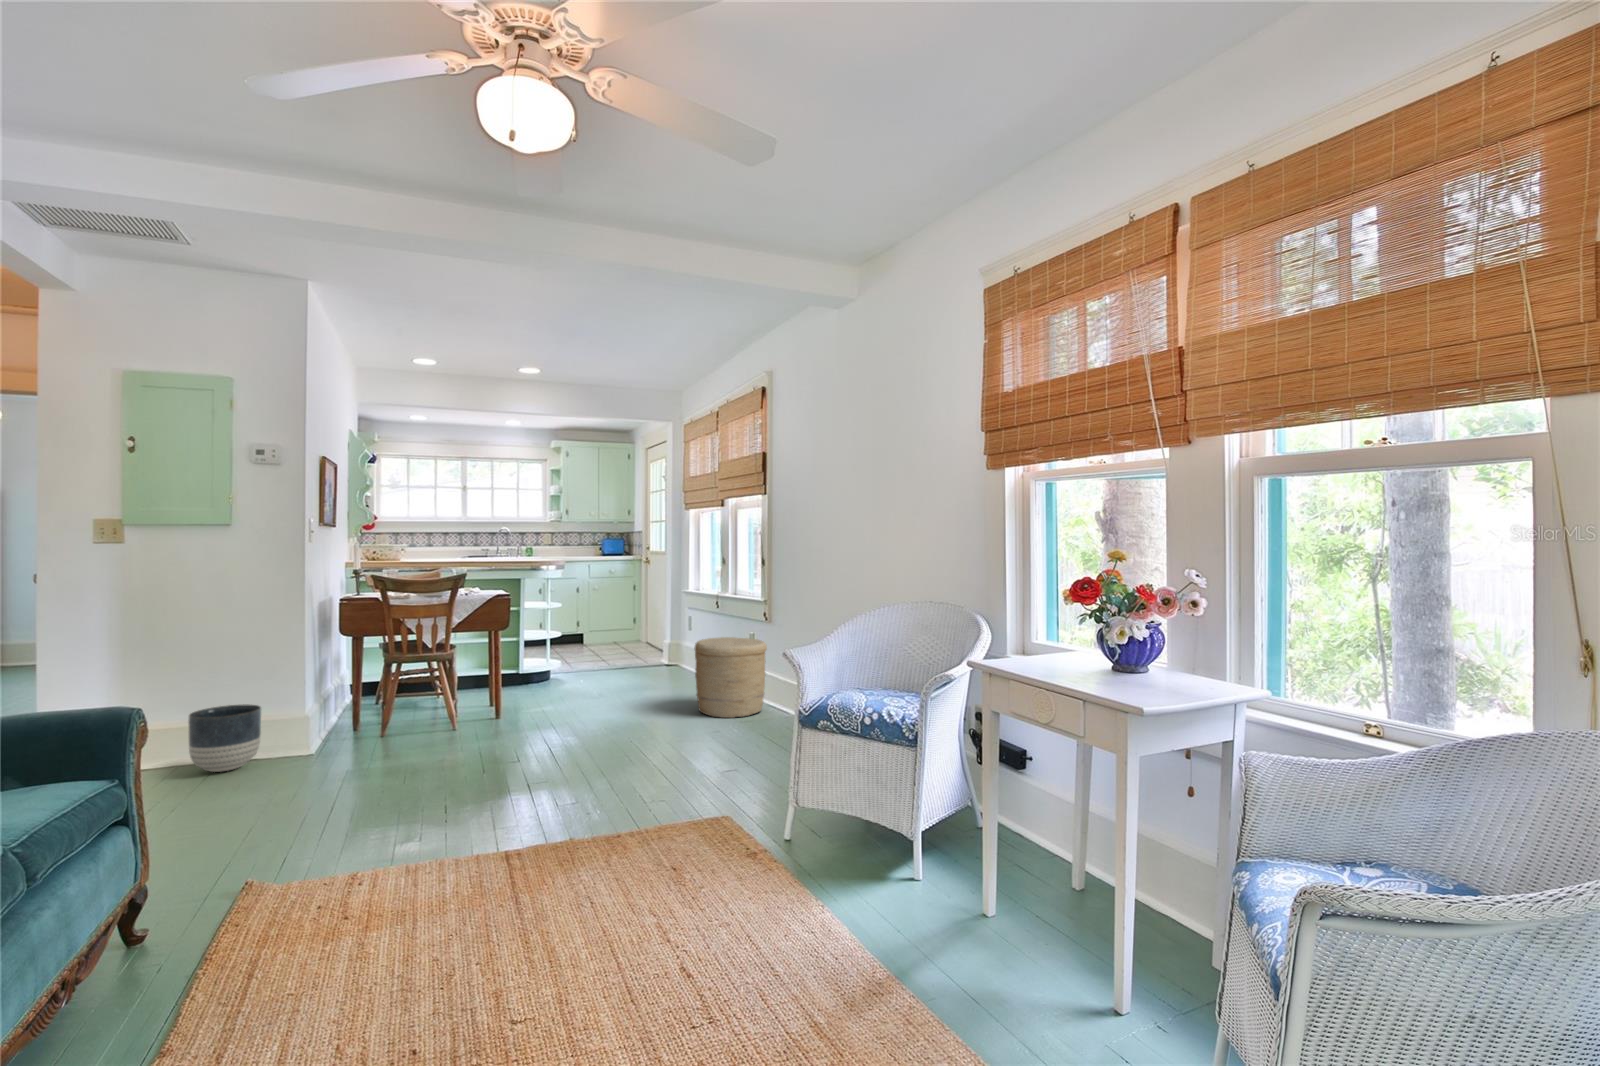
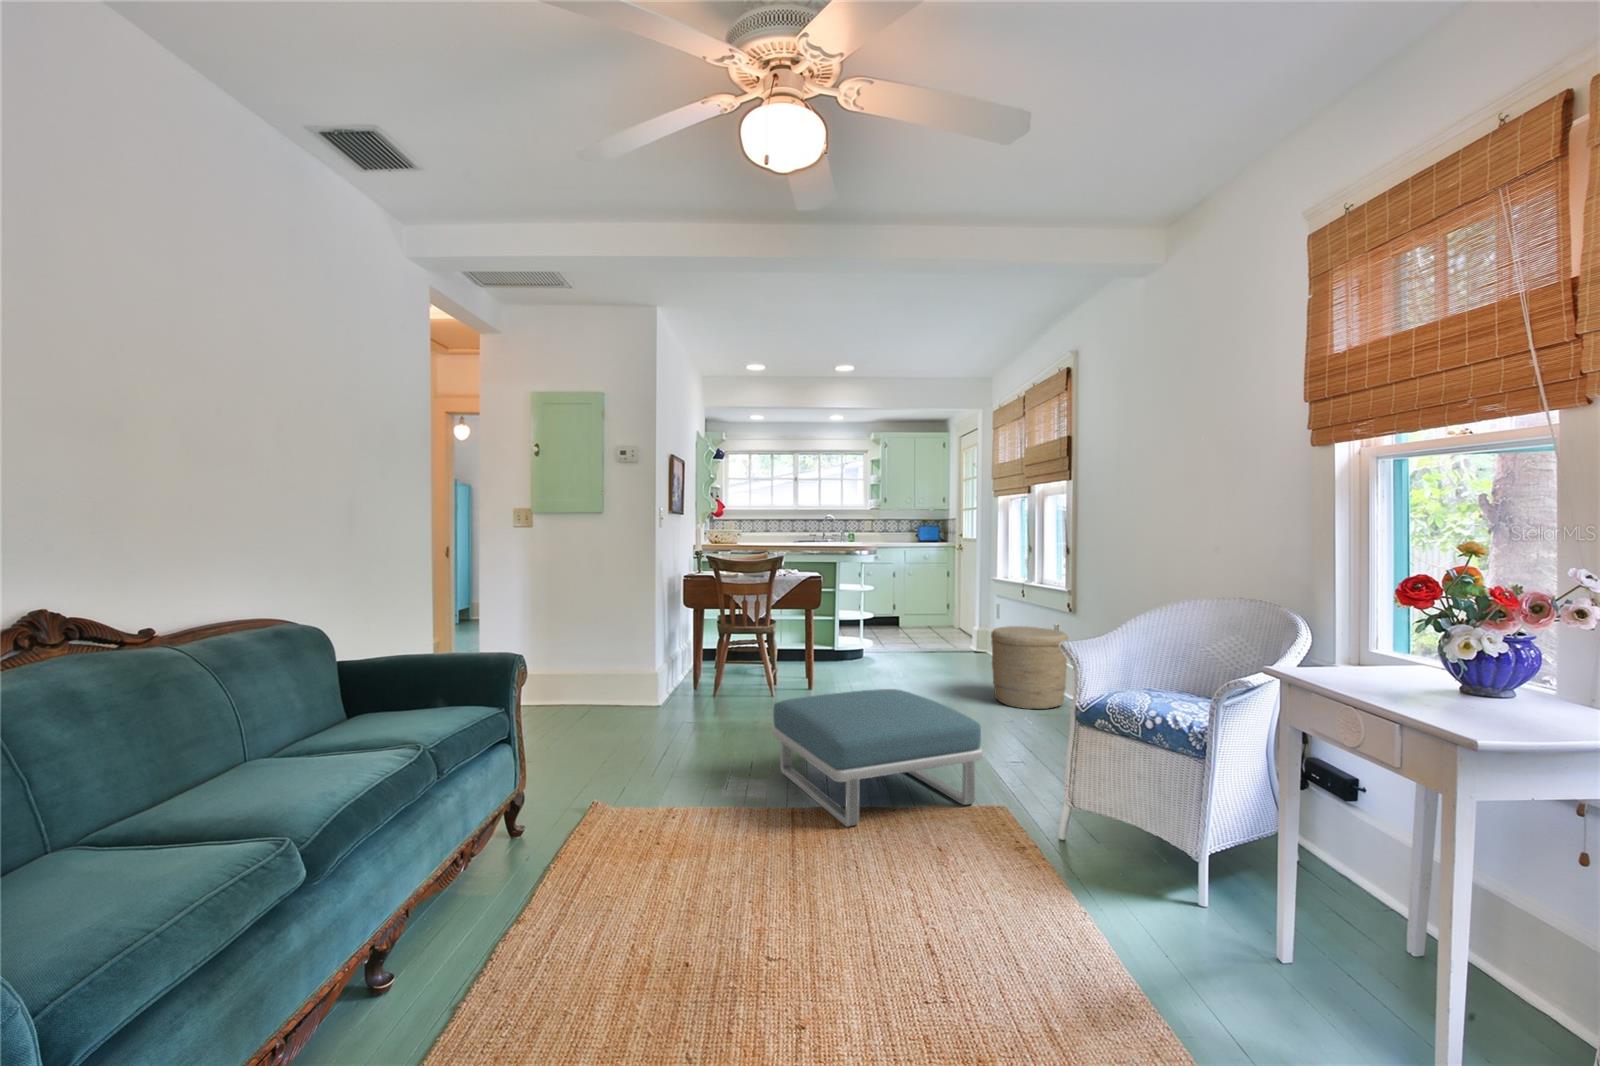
planter: present [188,704,261,772] -> none [586,657,632,707]
footstool: none [473,712,708,866] -> present [772,689,983,827]

